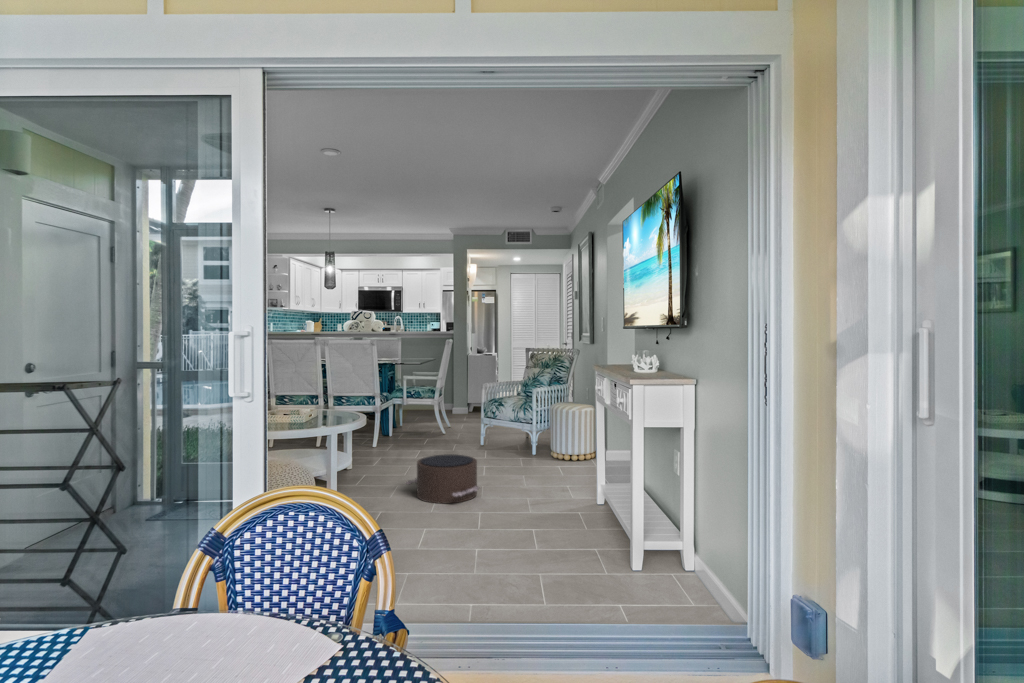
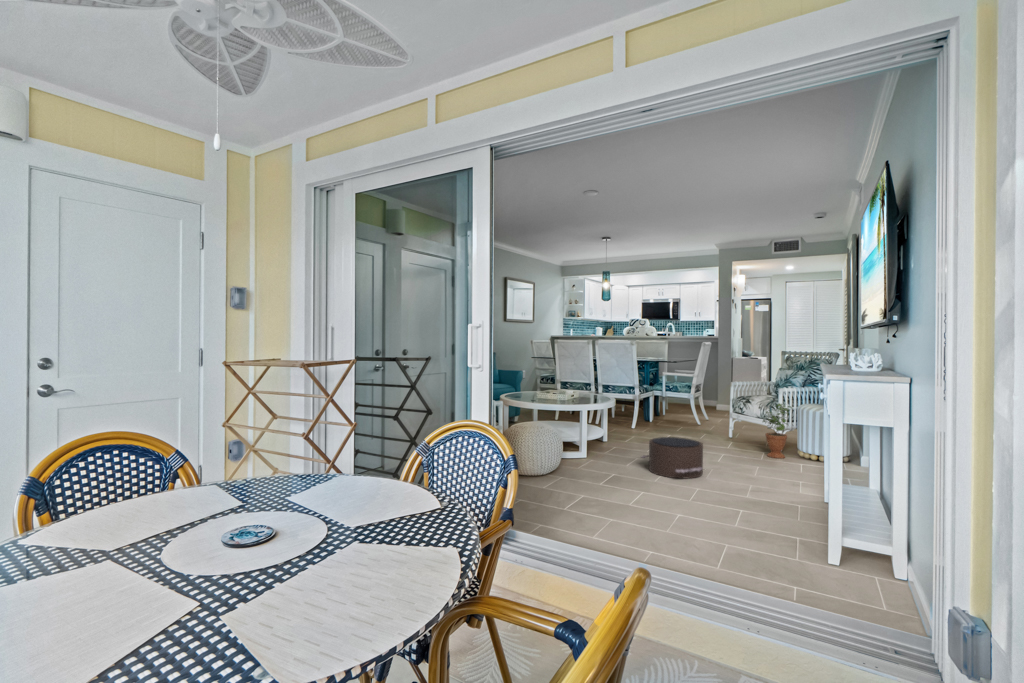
potted plant: none [522,403,550,463] -> present [763,404,792,458]

